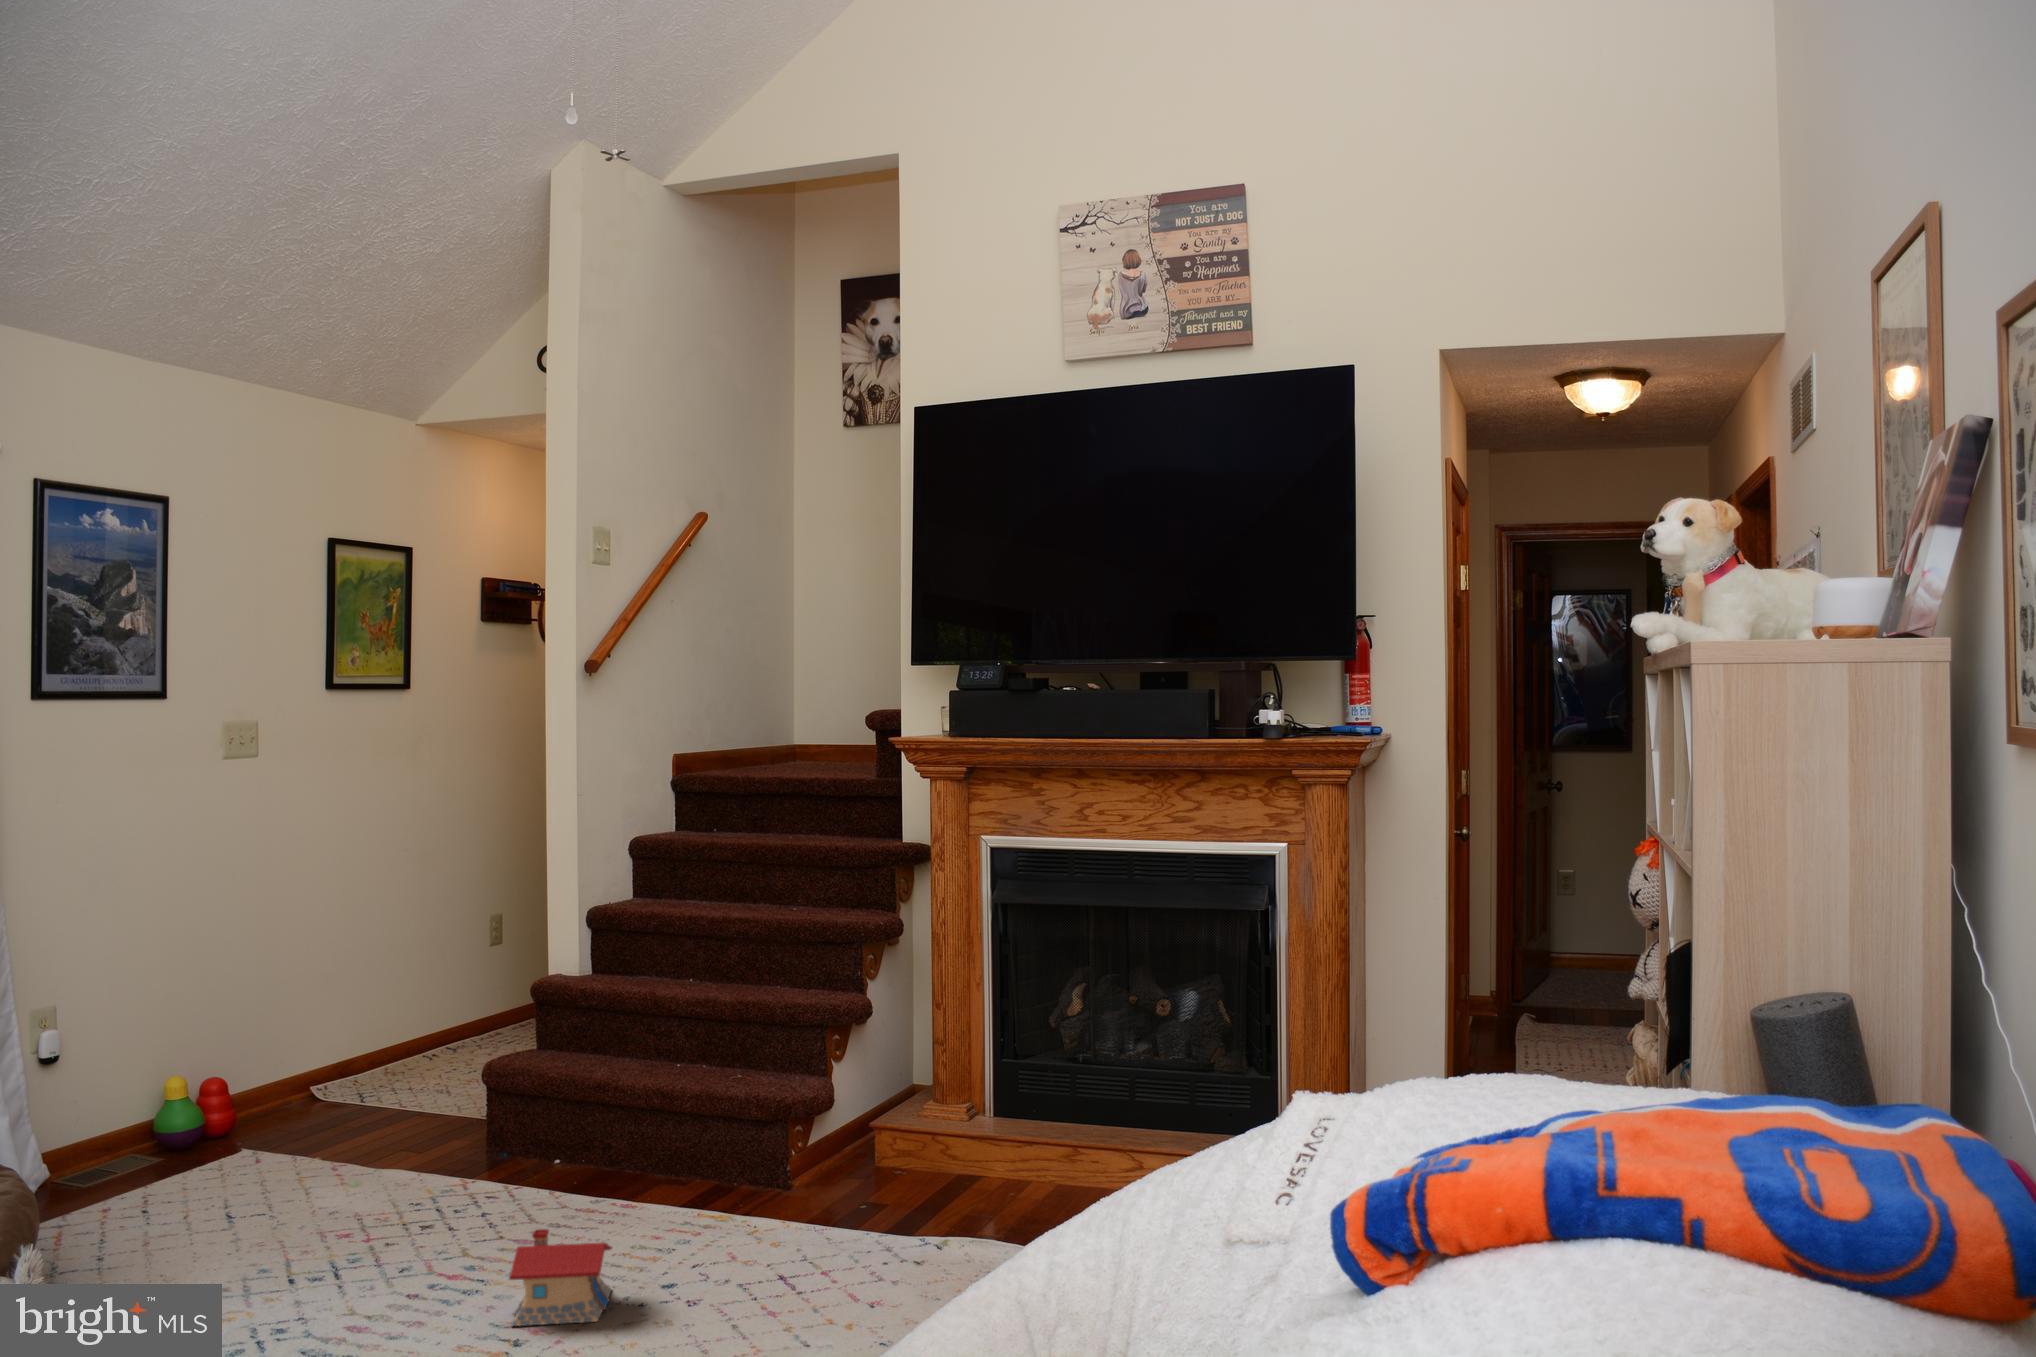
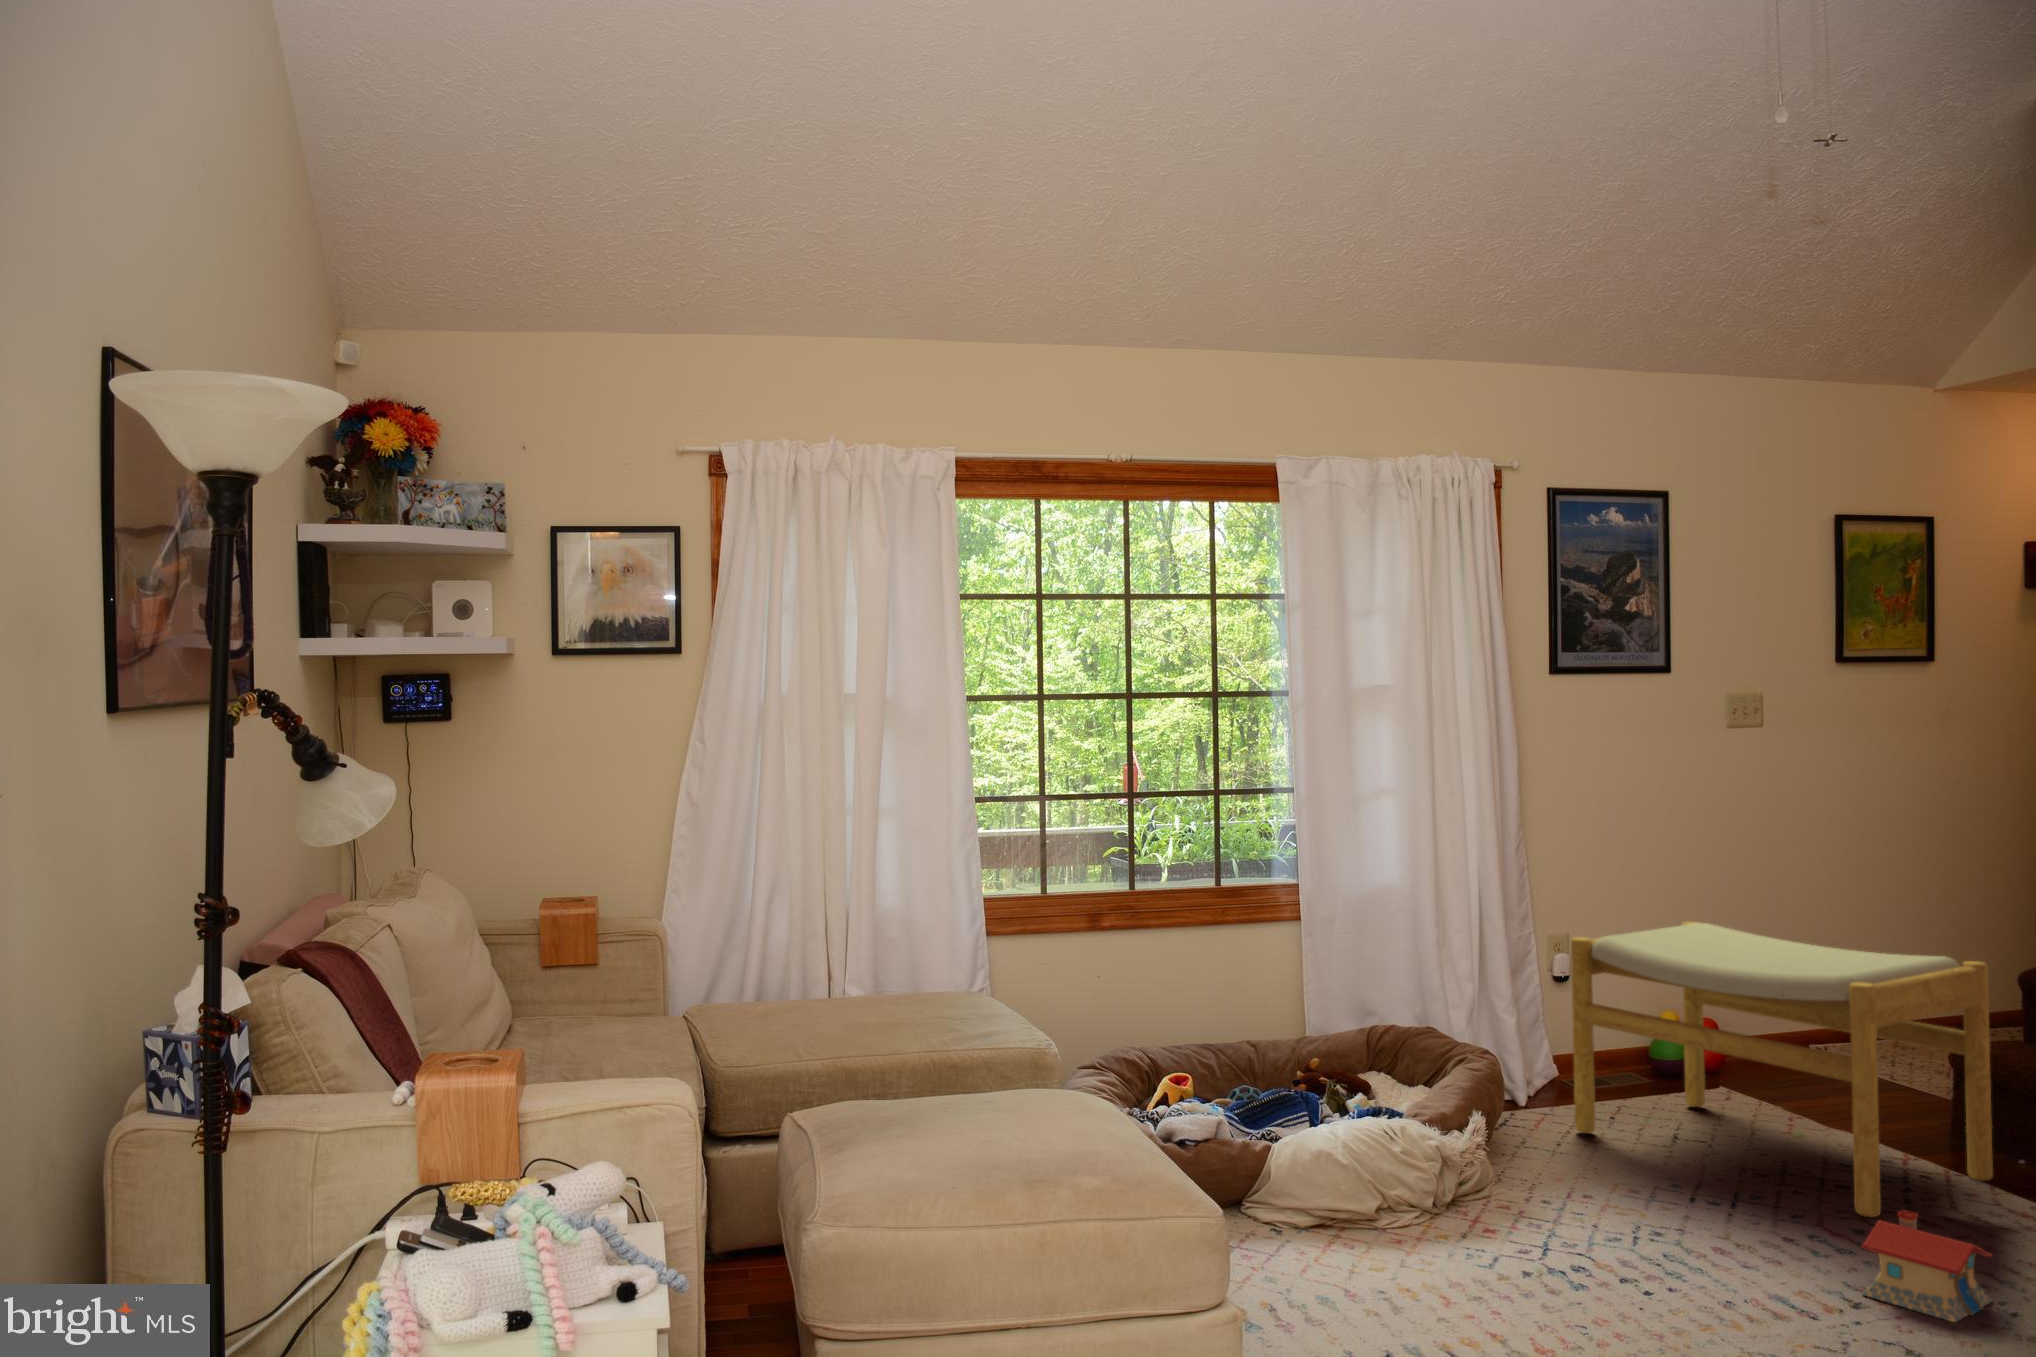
footstool: none [109,975,542,1253] -> present [1571,922,1993,1217]

